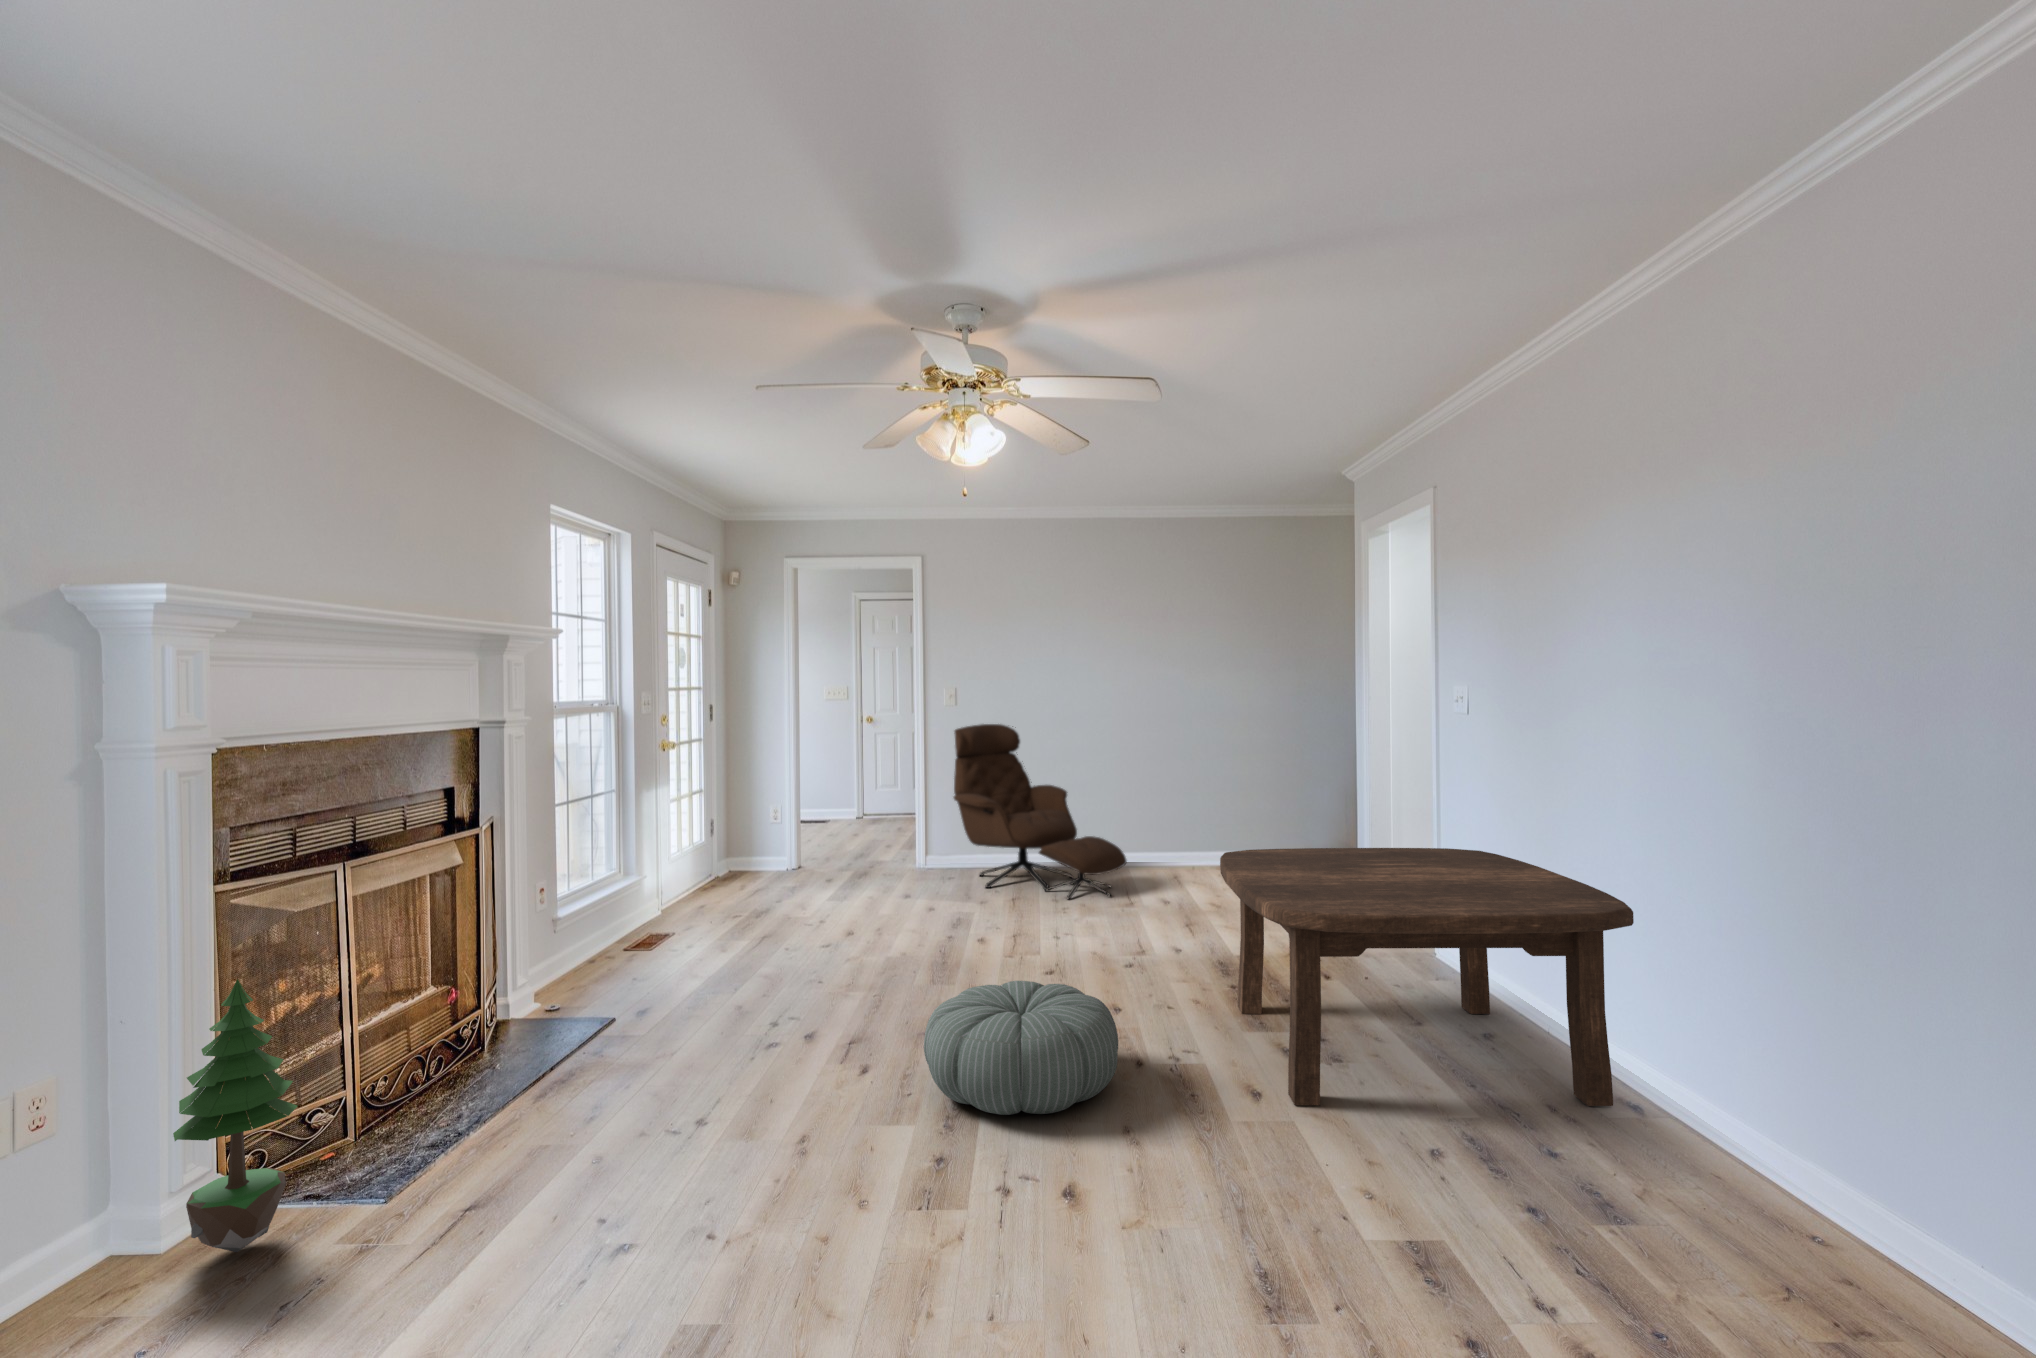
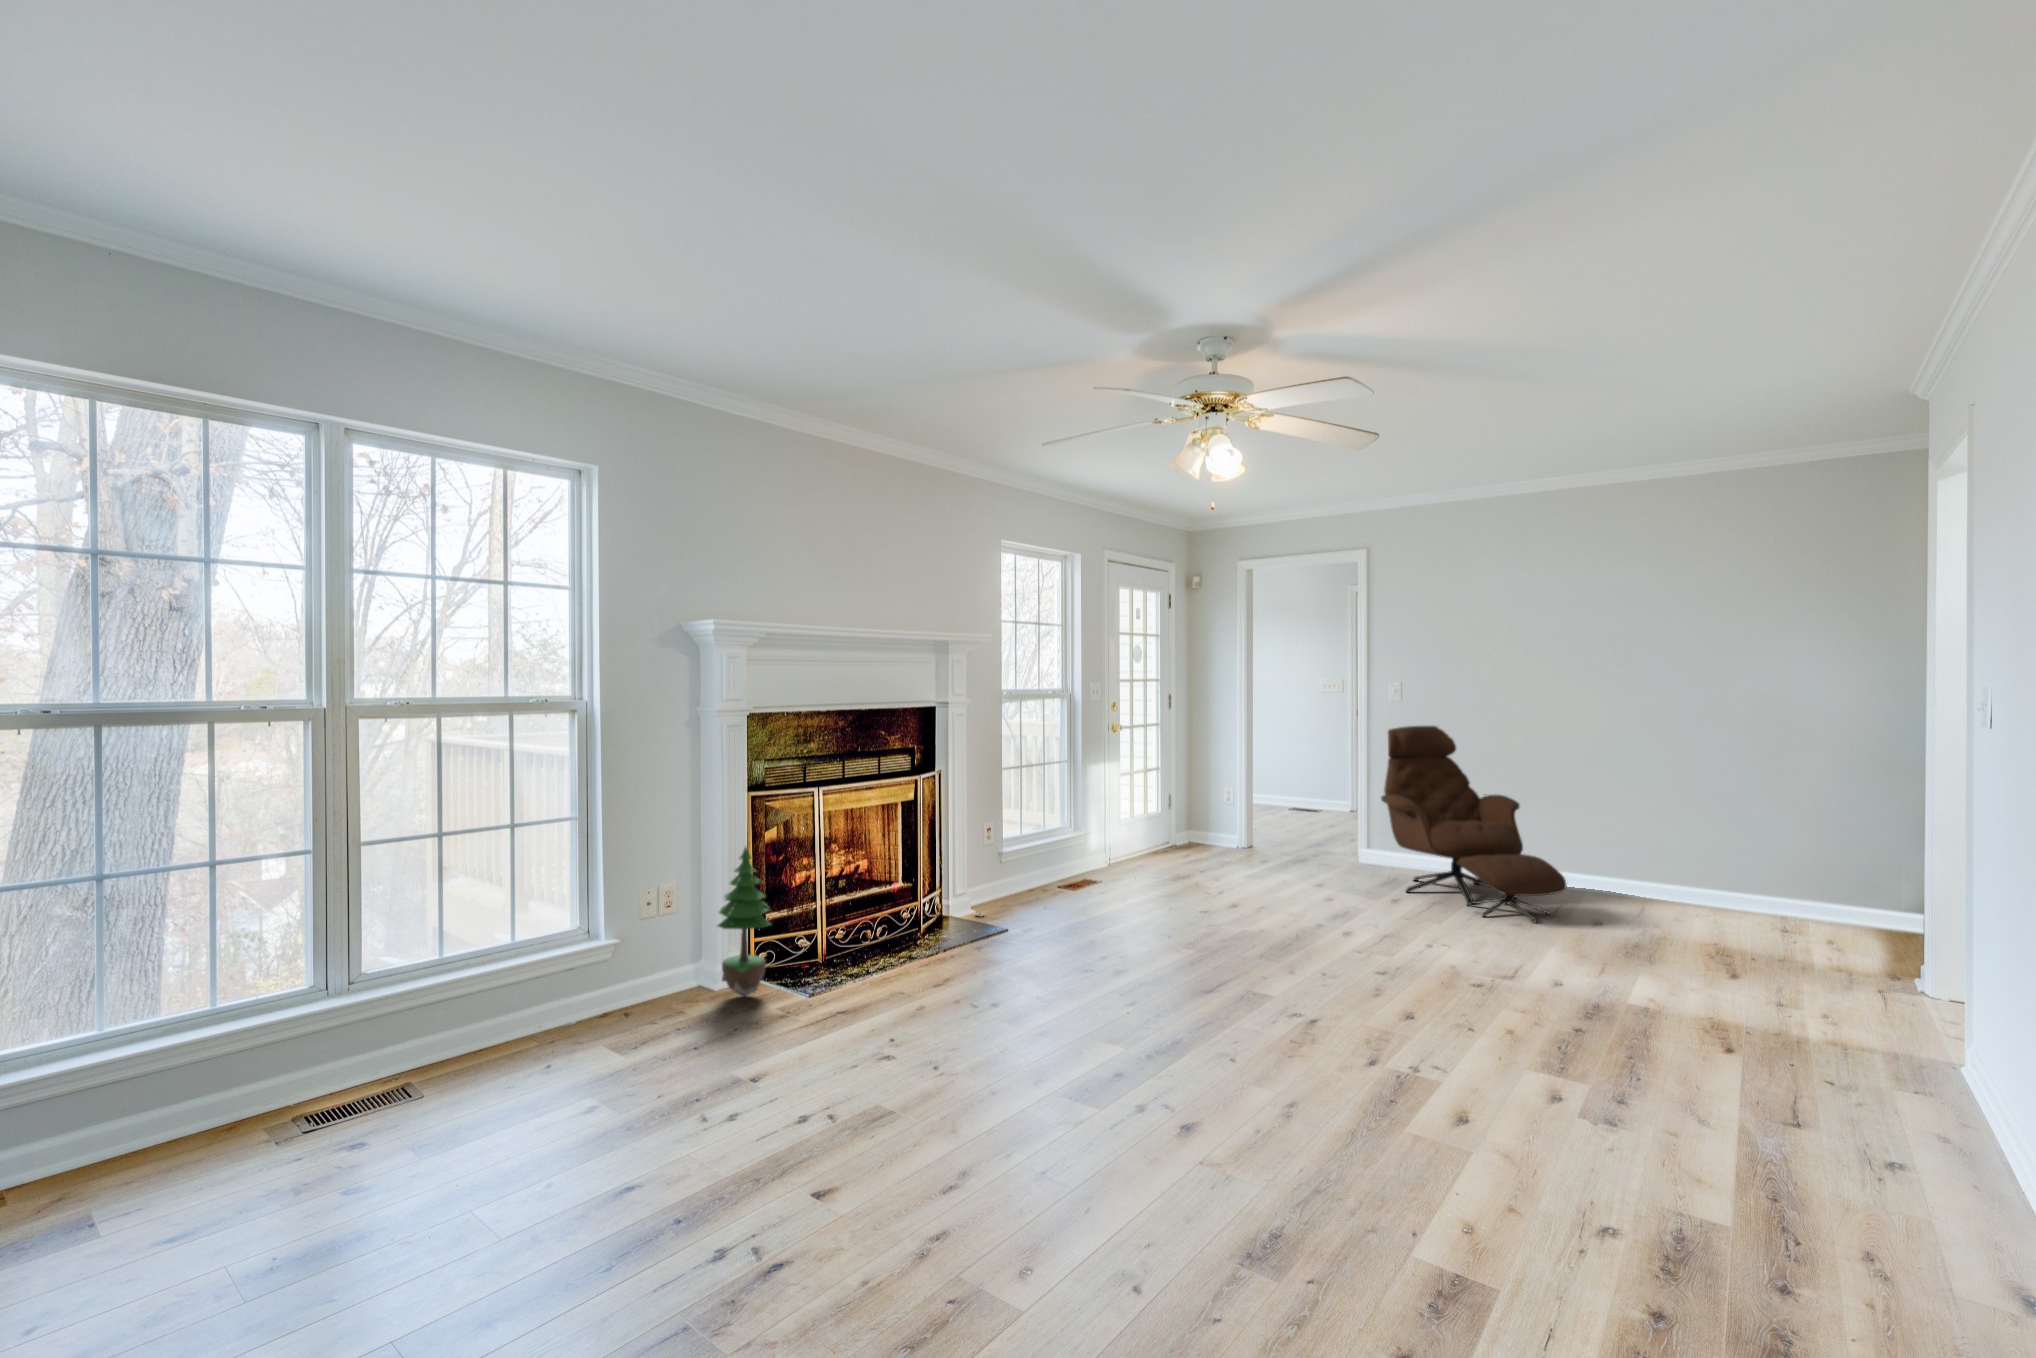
coffee table: present [1220,848,1634,1106] -> none [1463,879,1964,1259]
pouf: present [924,981,1118,1115] -> none [1158,955,1335,1068]

